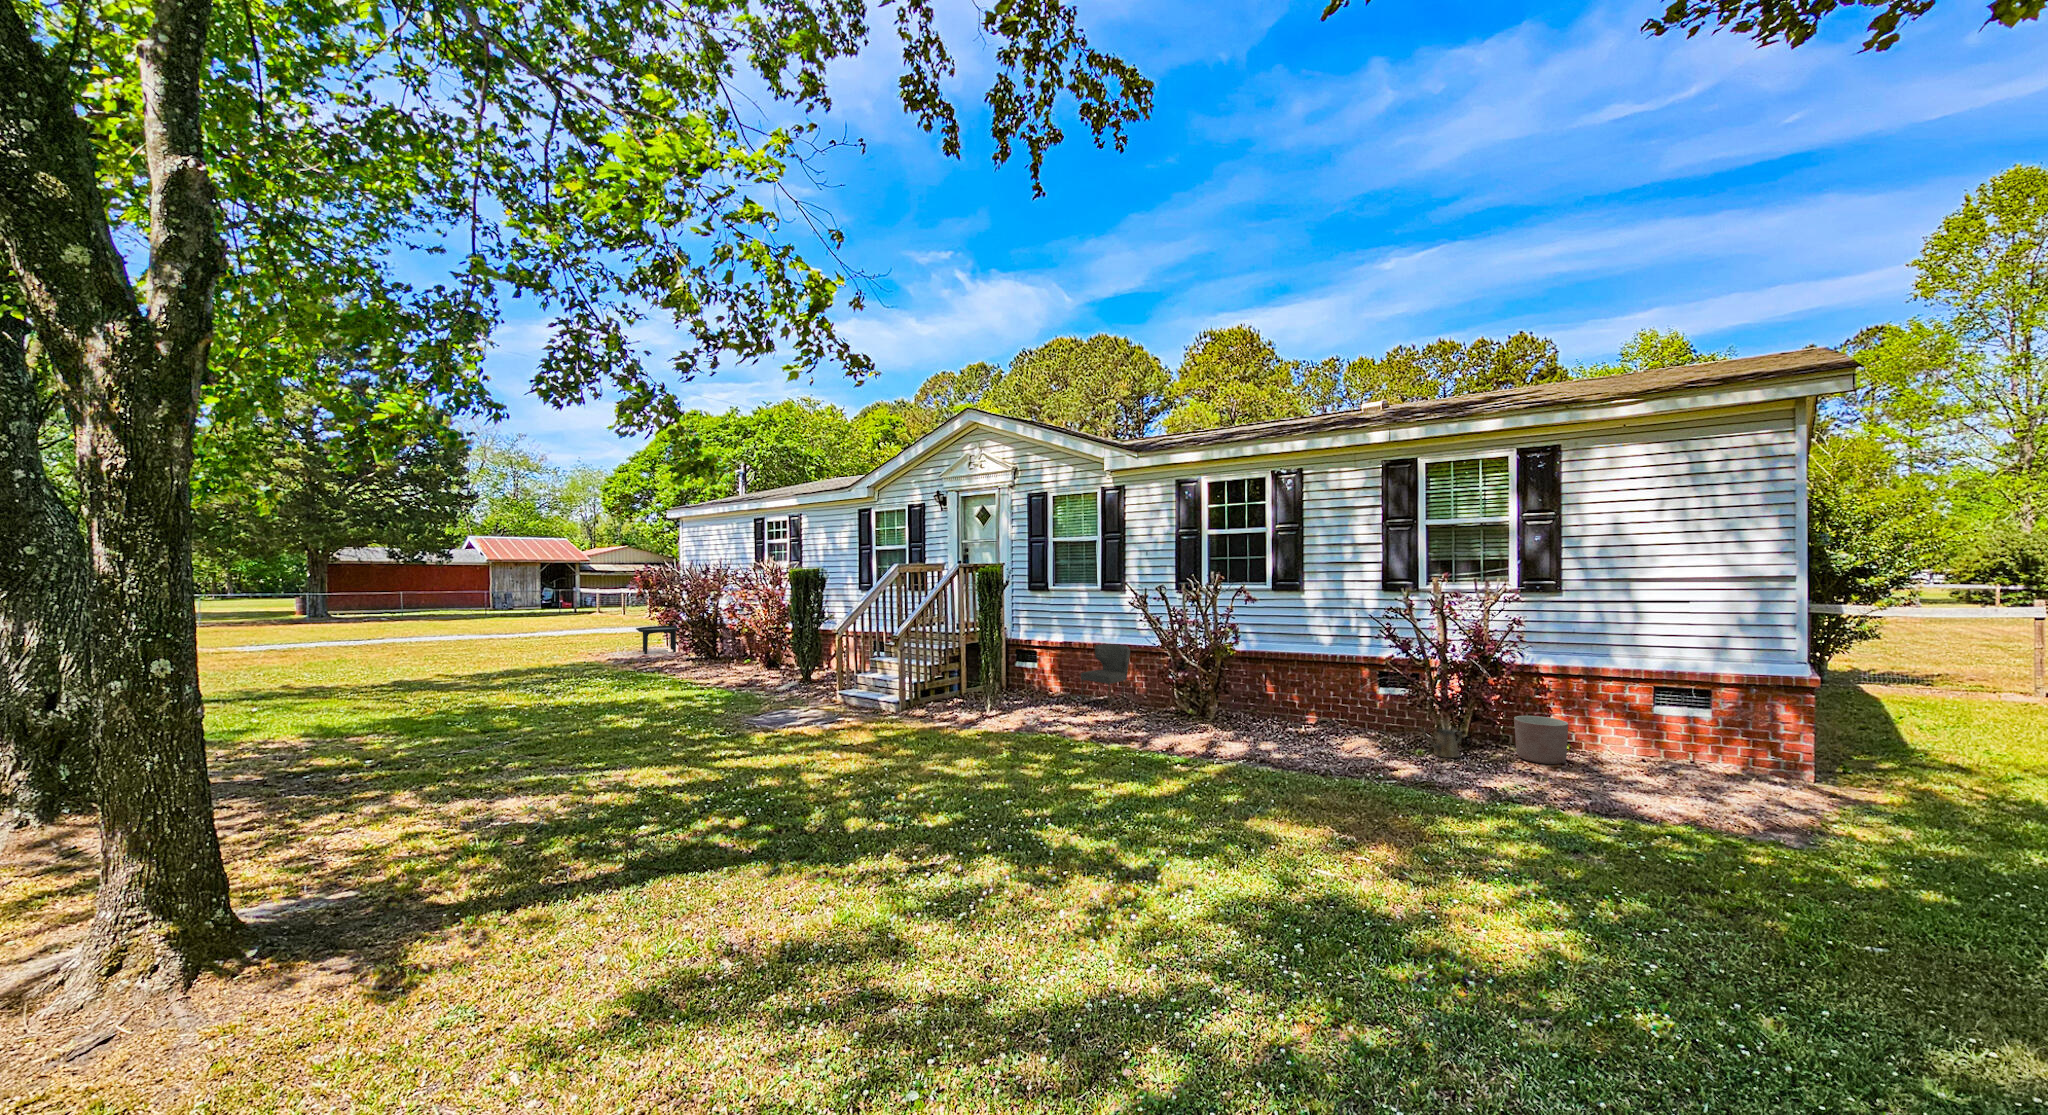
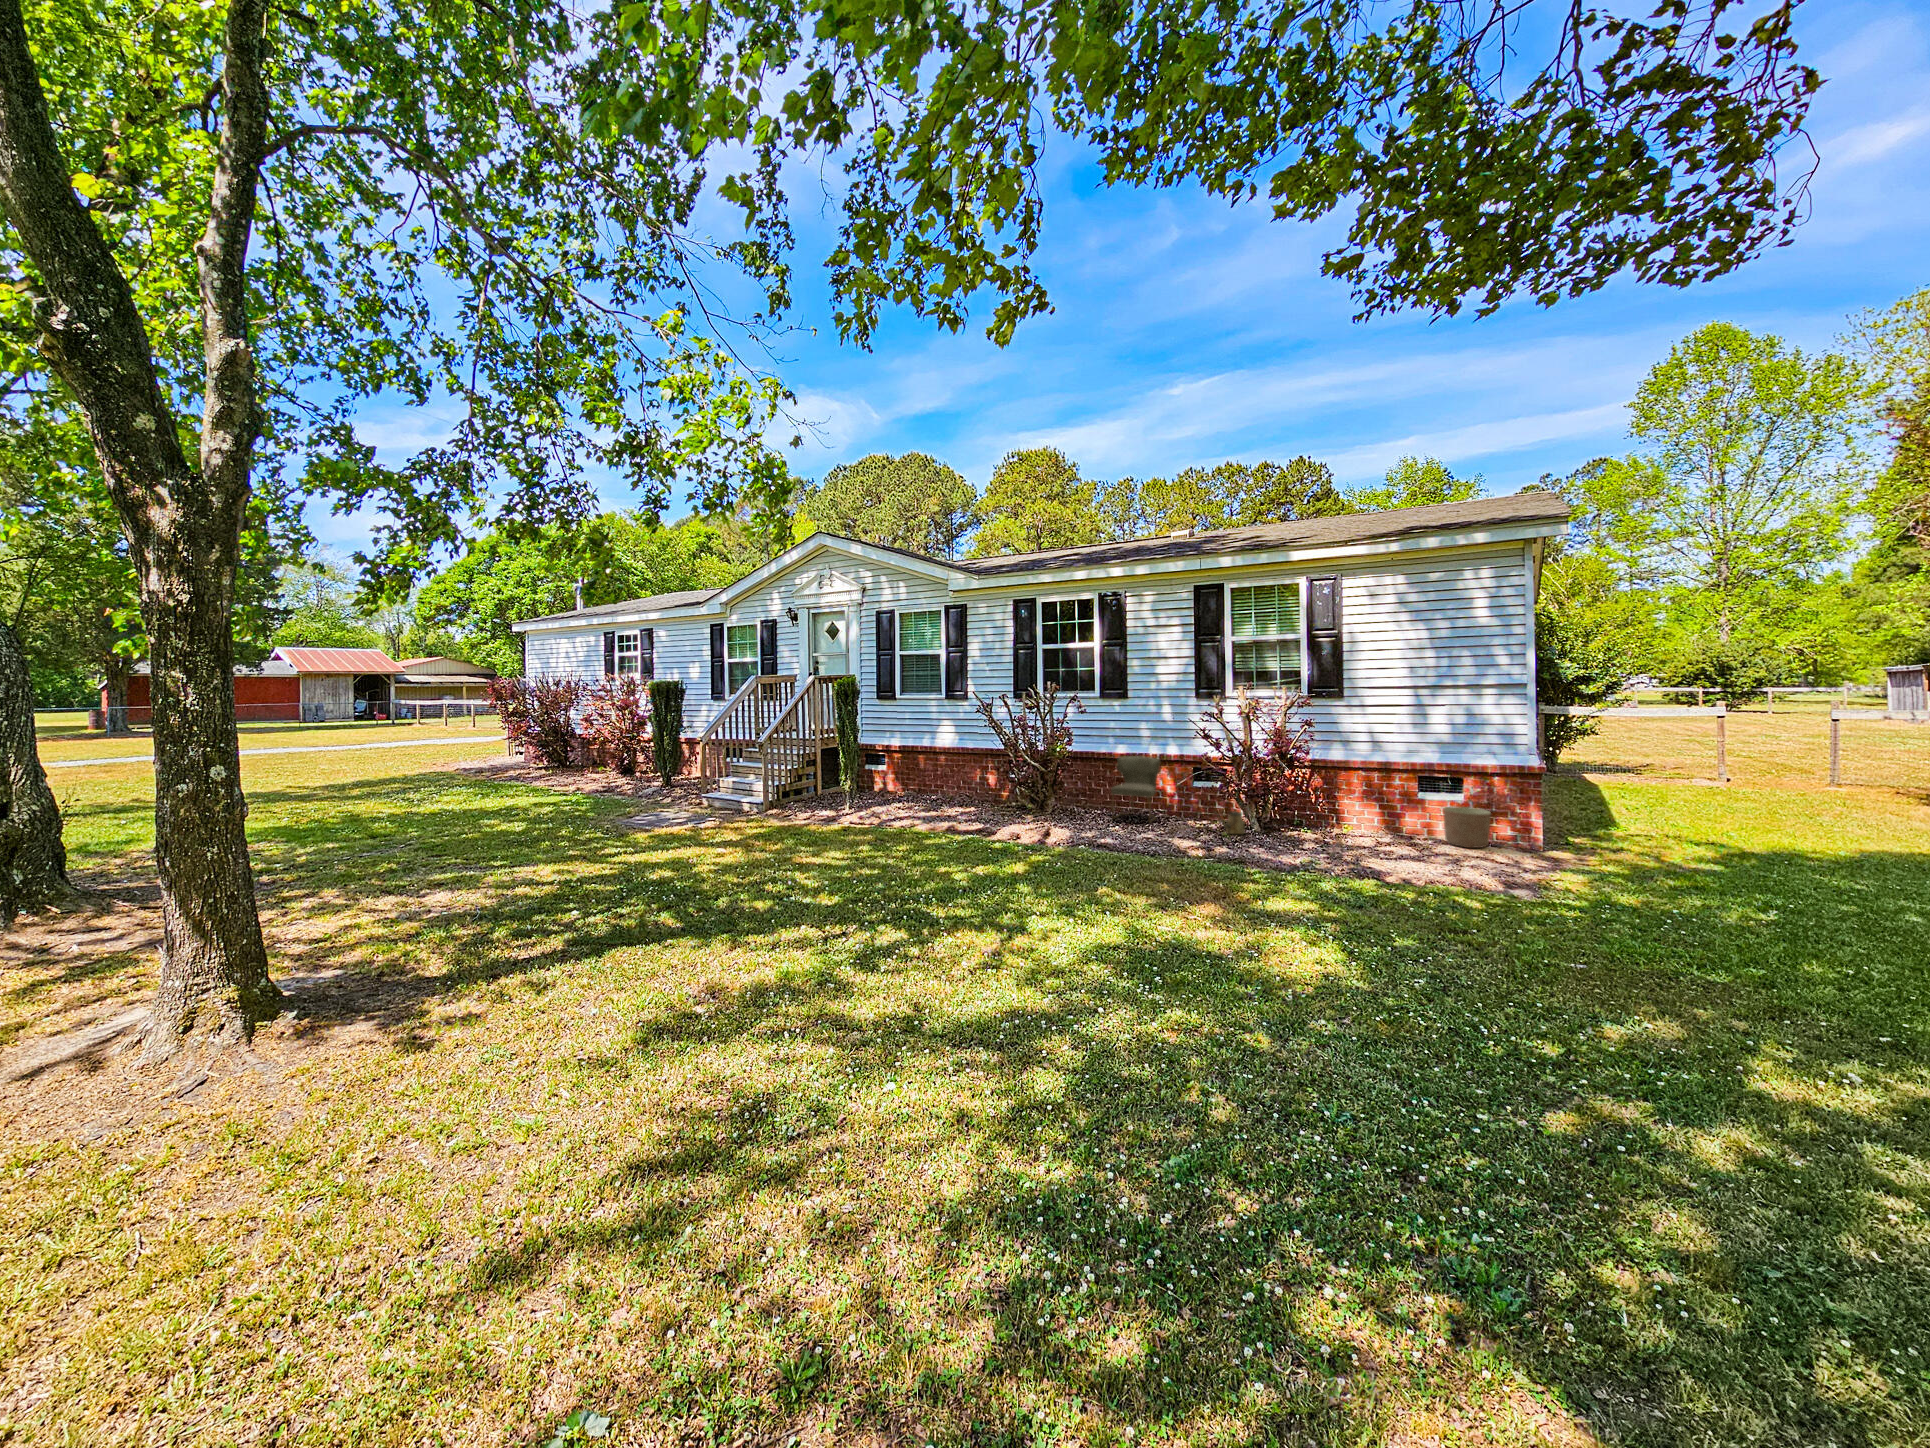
round table: present [636,626,681,654] -> none [484,739,532,767]
chair: present [1081,644,1130,708] -> present [1111,756,1160,822]
planter: present [1514,716,1568,764] -> present [1443,807,1491,848]

